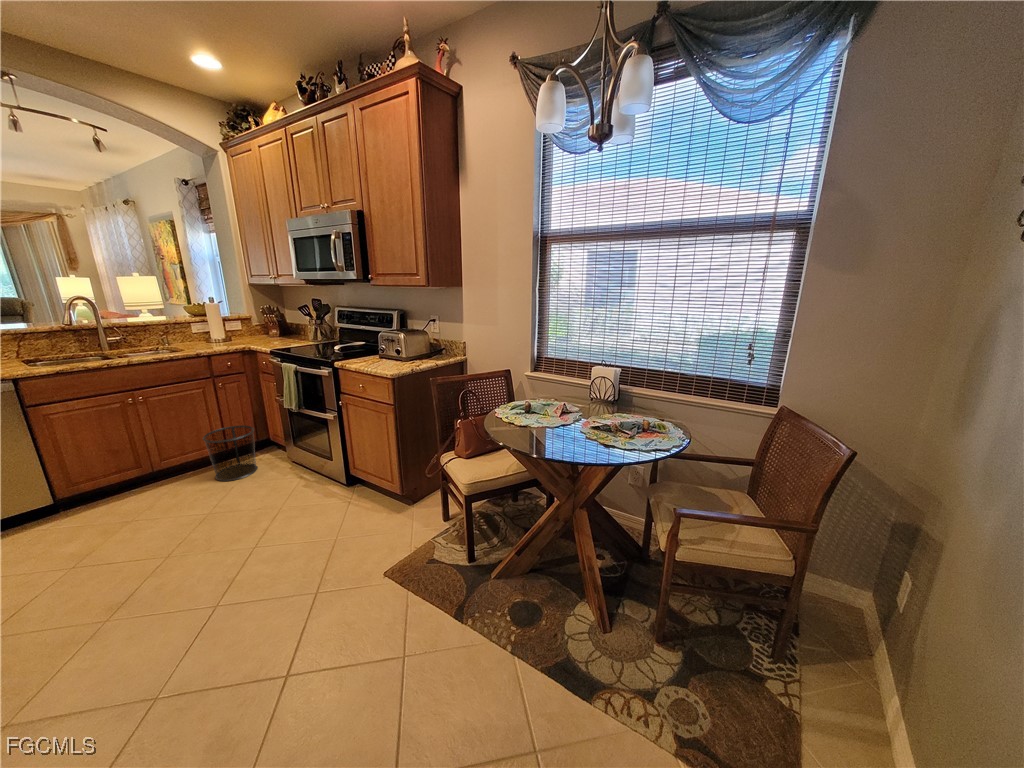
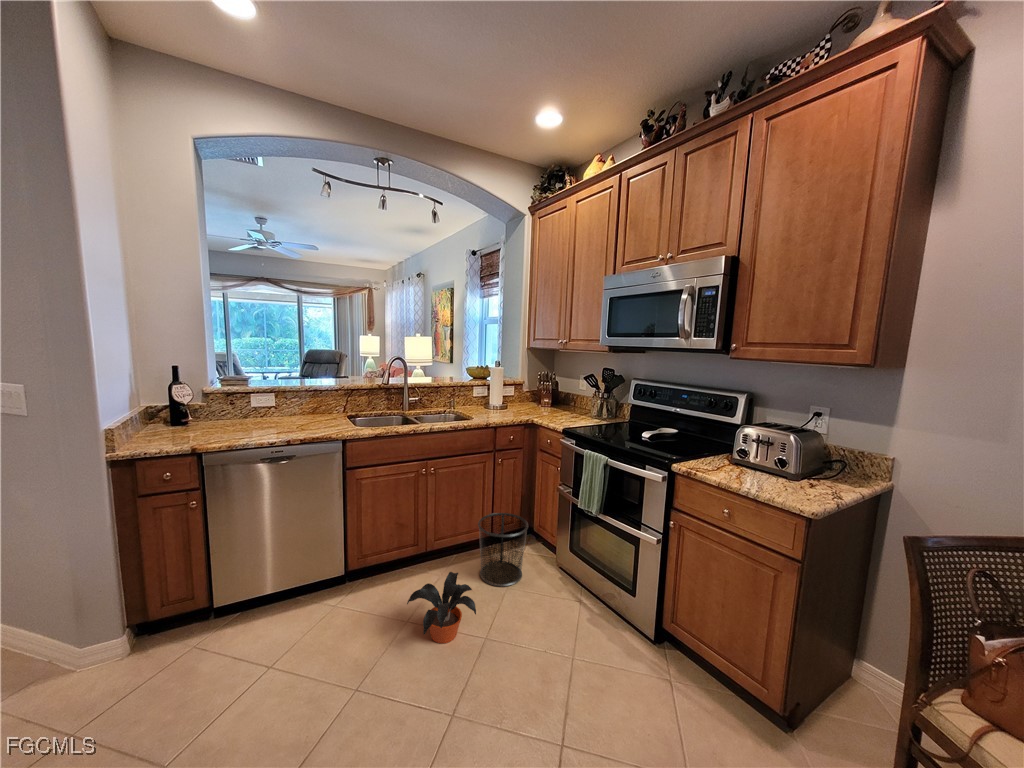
potted plant: none [120,474,194,526] -> present [407,572,476,643]

